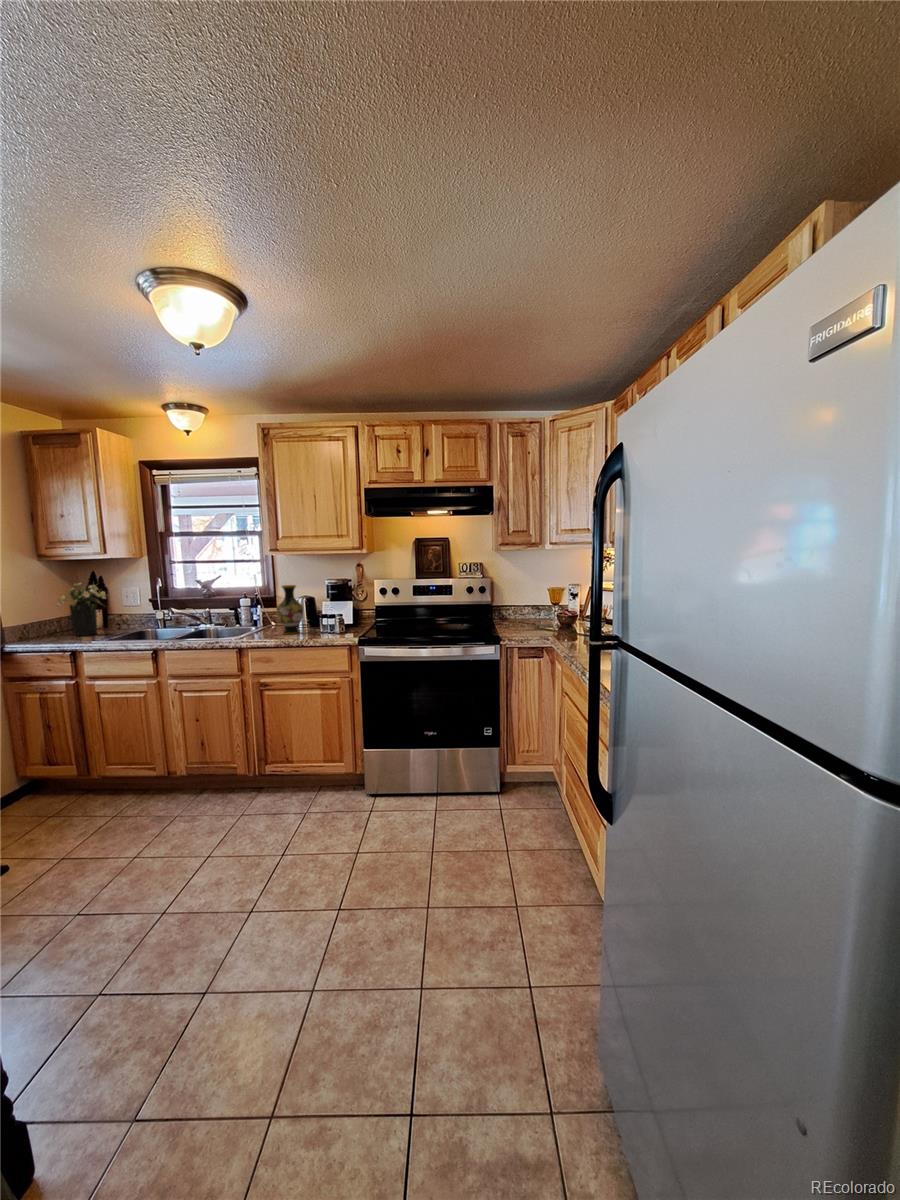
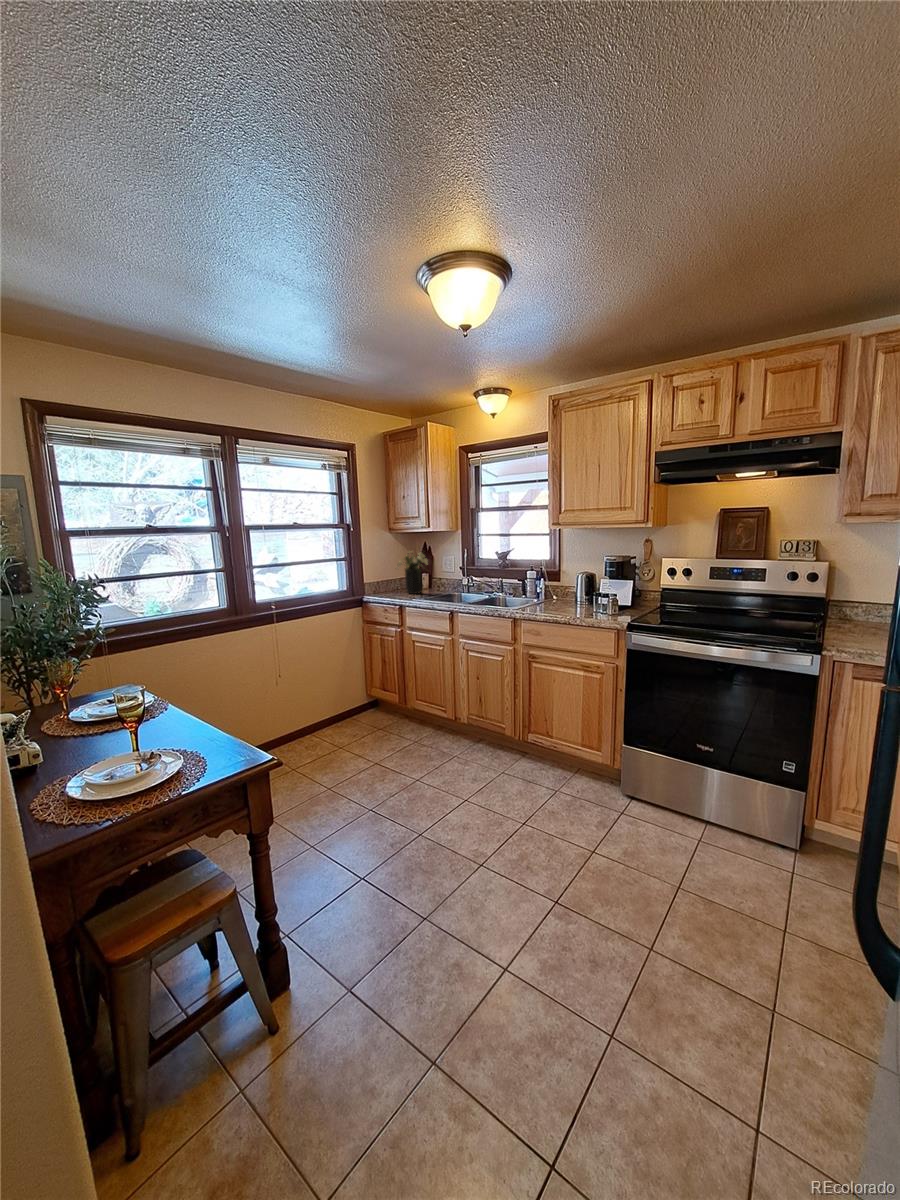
vase: present [277,585,303,634] -> none [553,560,580,610]

